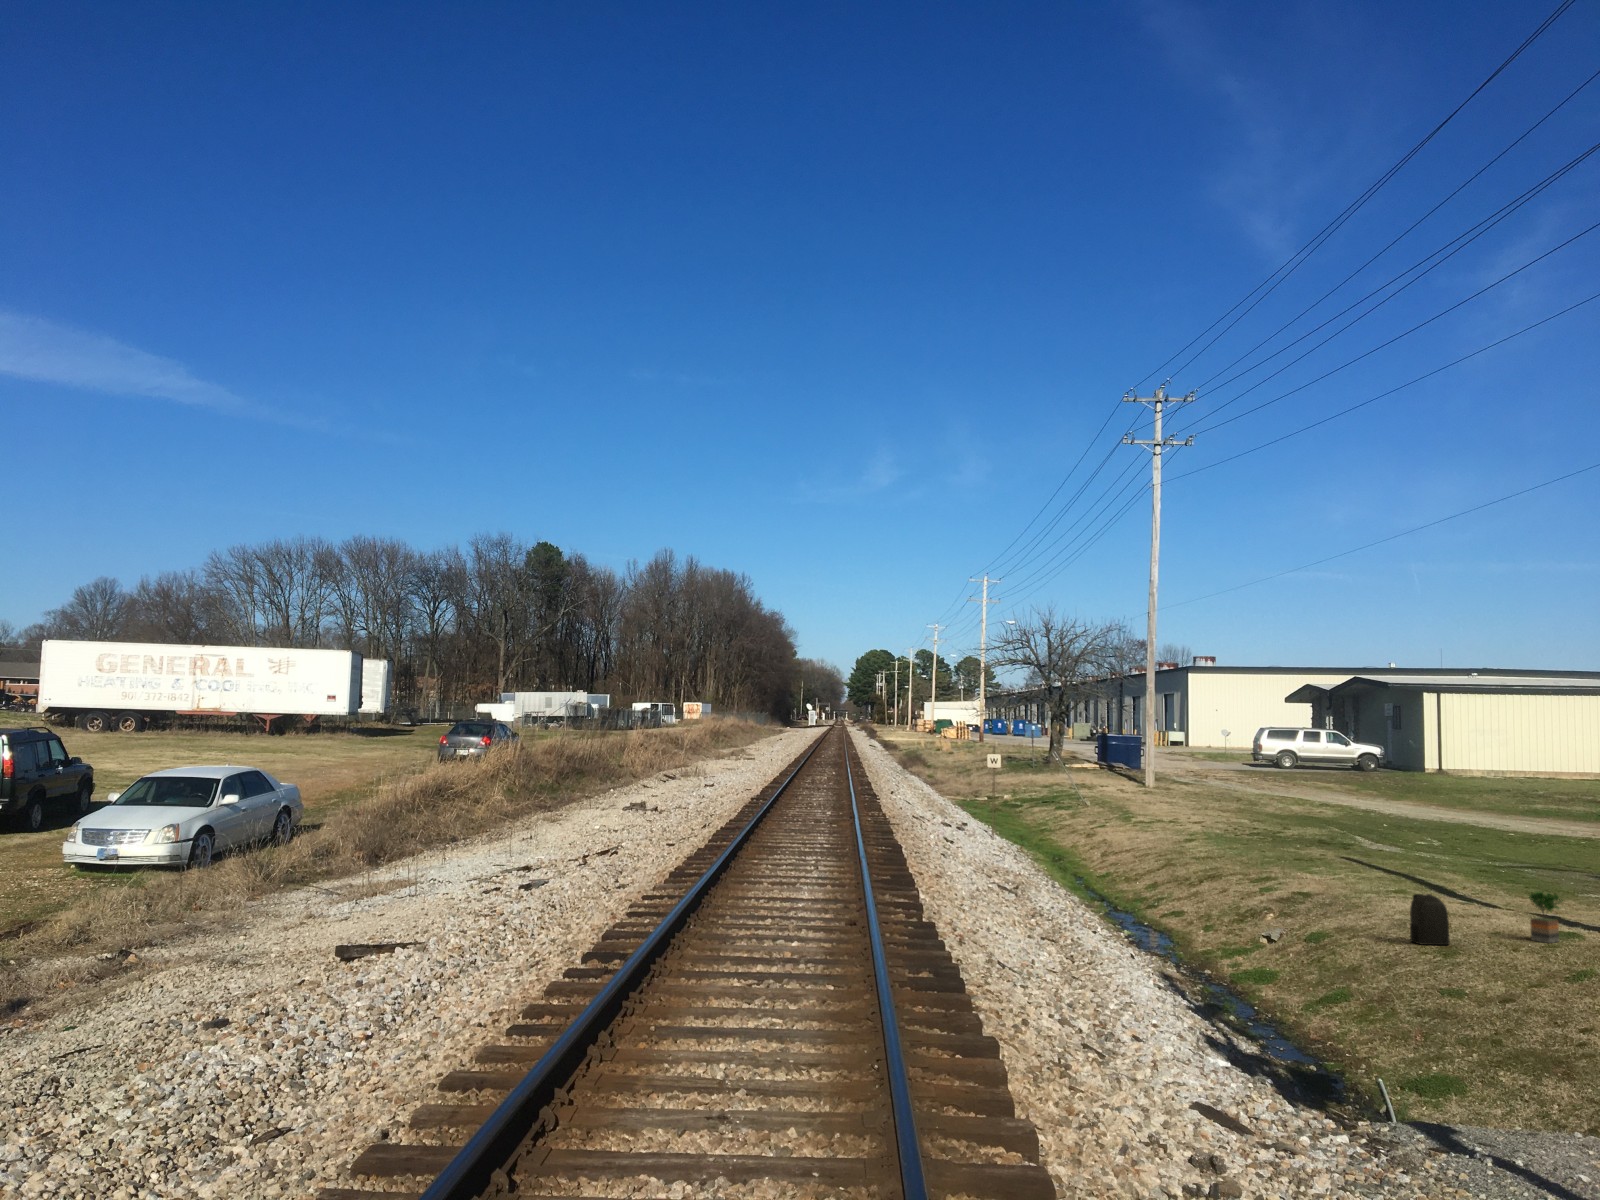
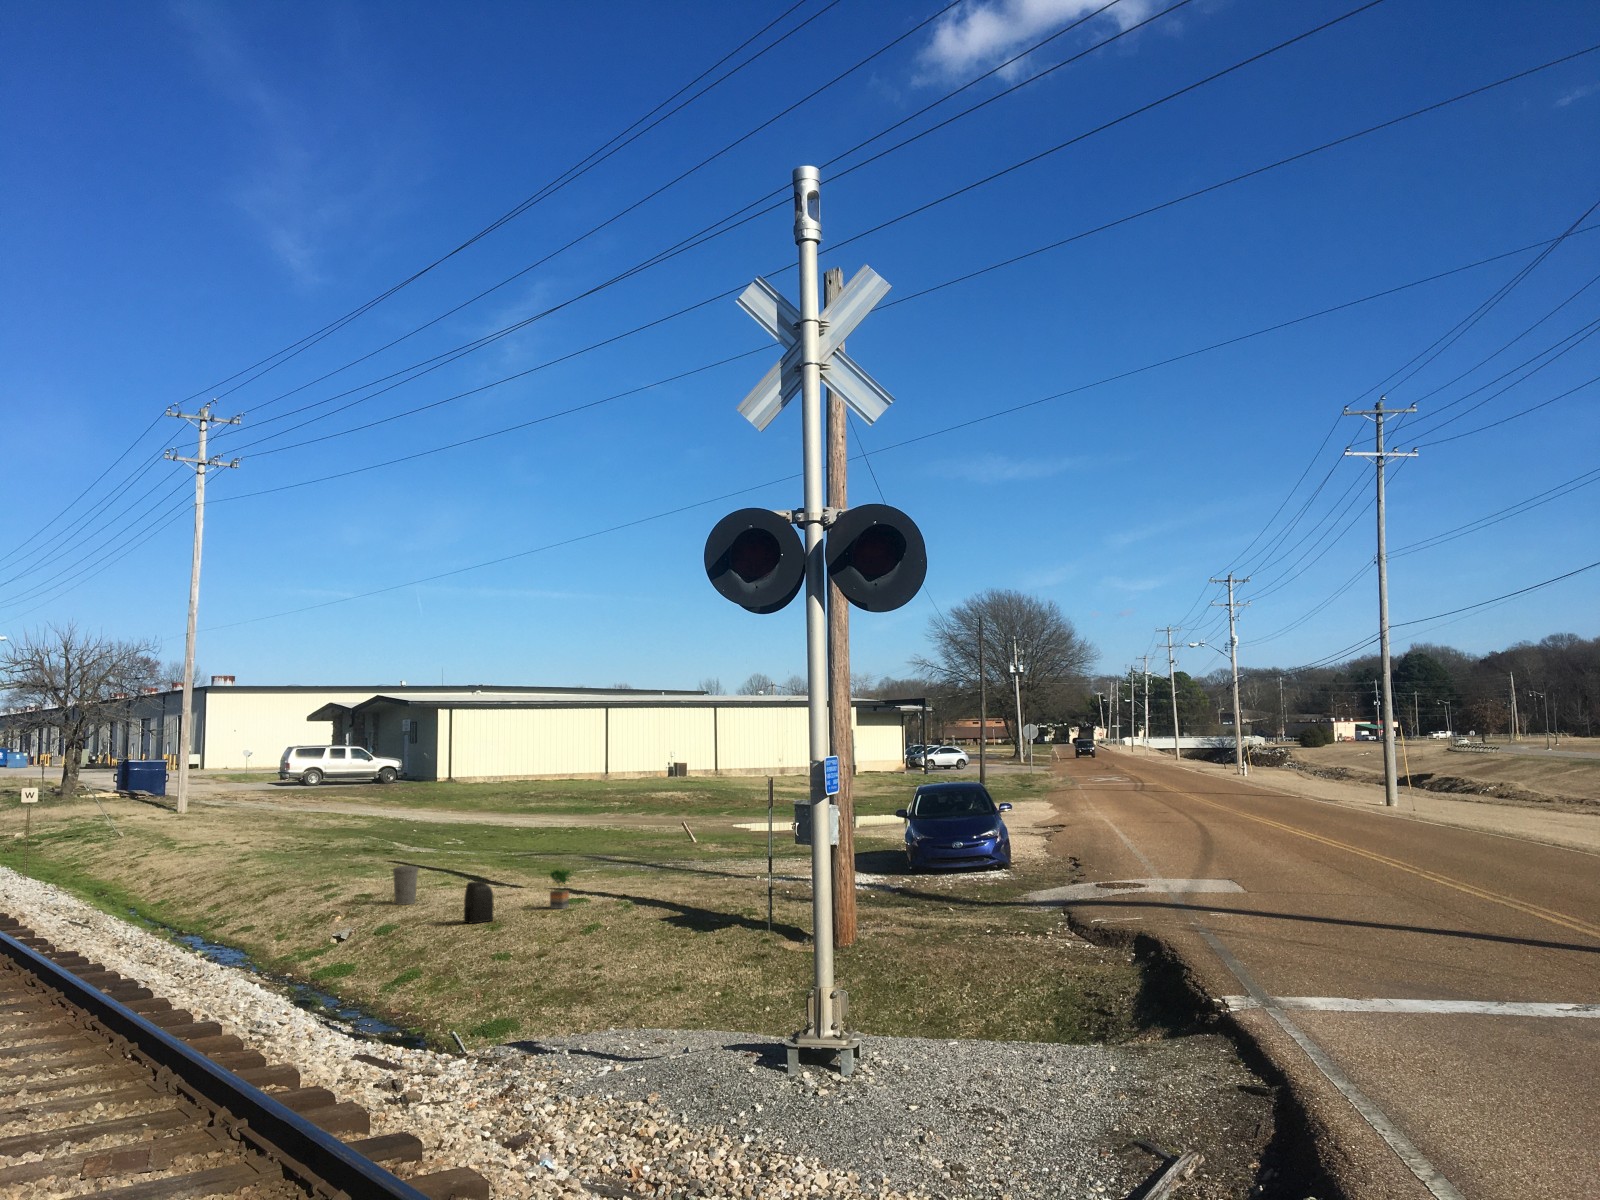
trash can: none [1328,865,1360,909] -> present [393,866,419,905]

